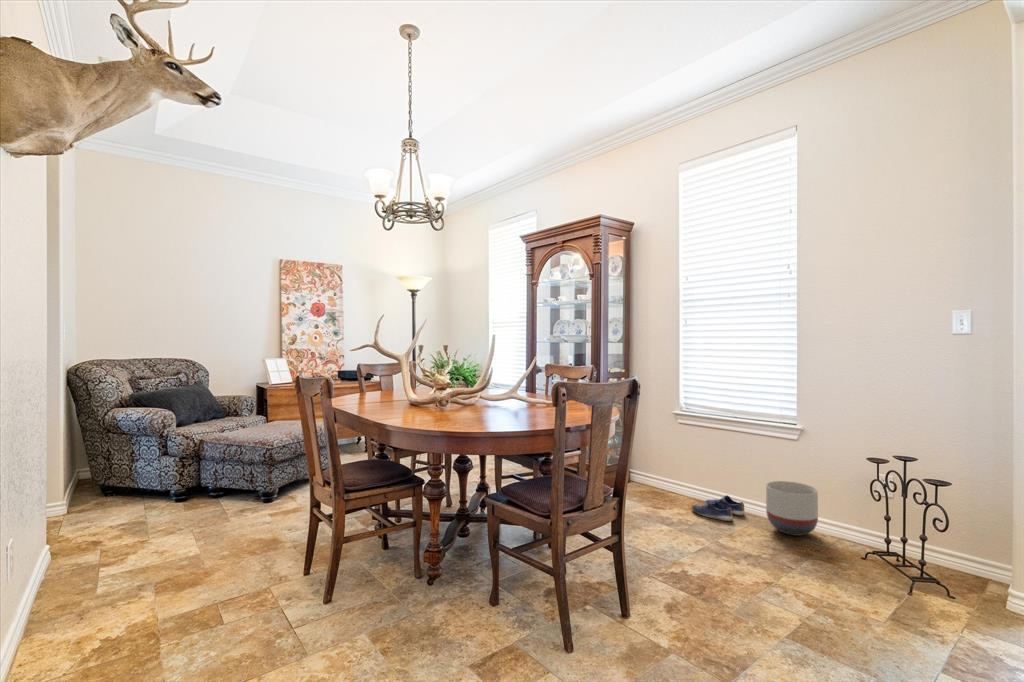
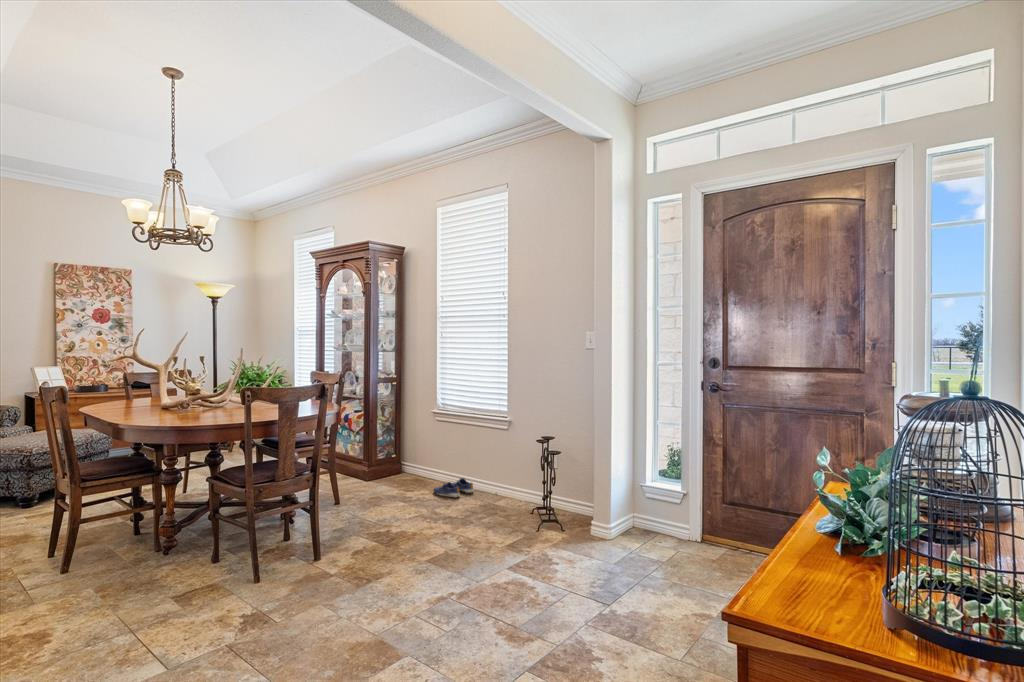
planter: present [766,481,818,536] -> none [480,463,515,504]

